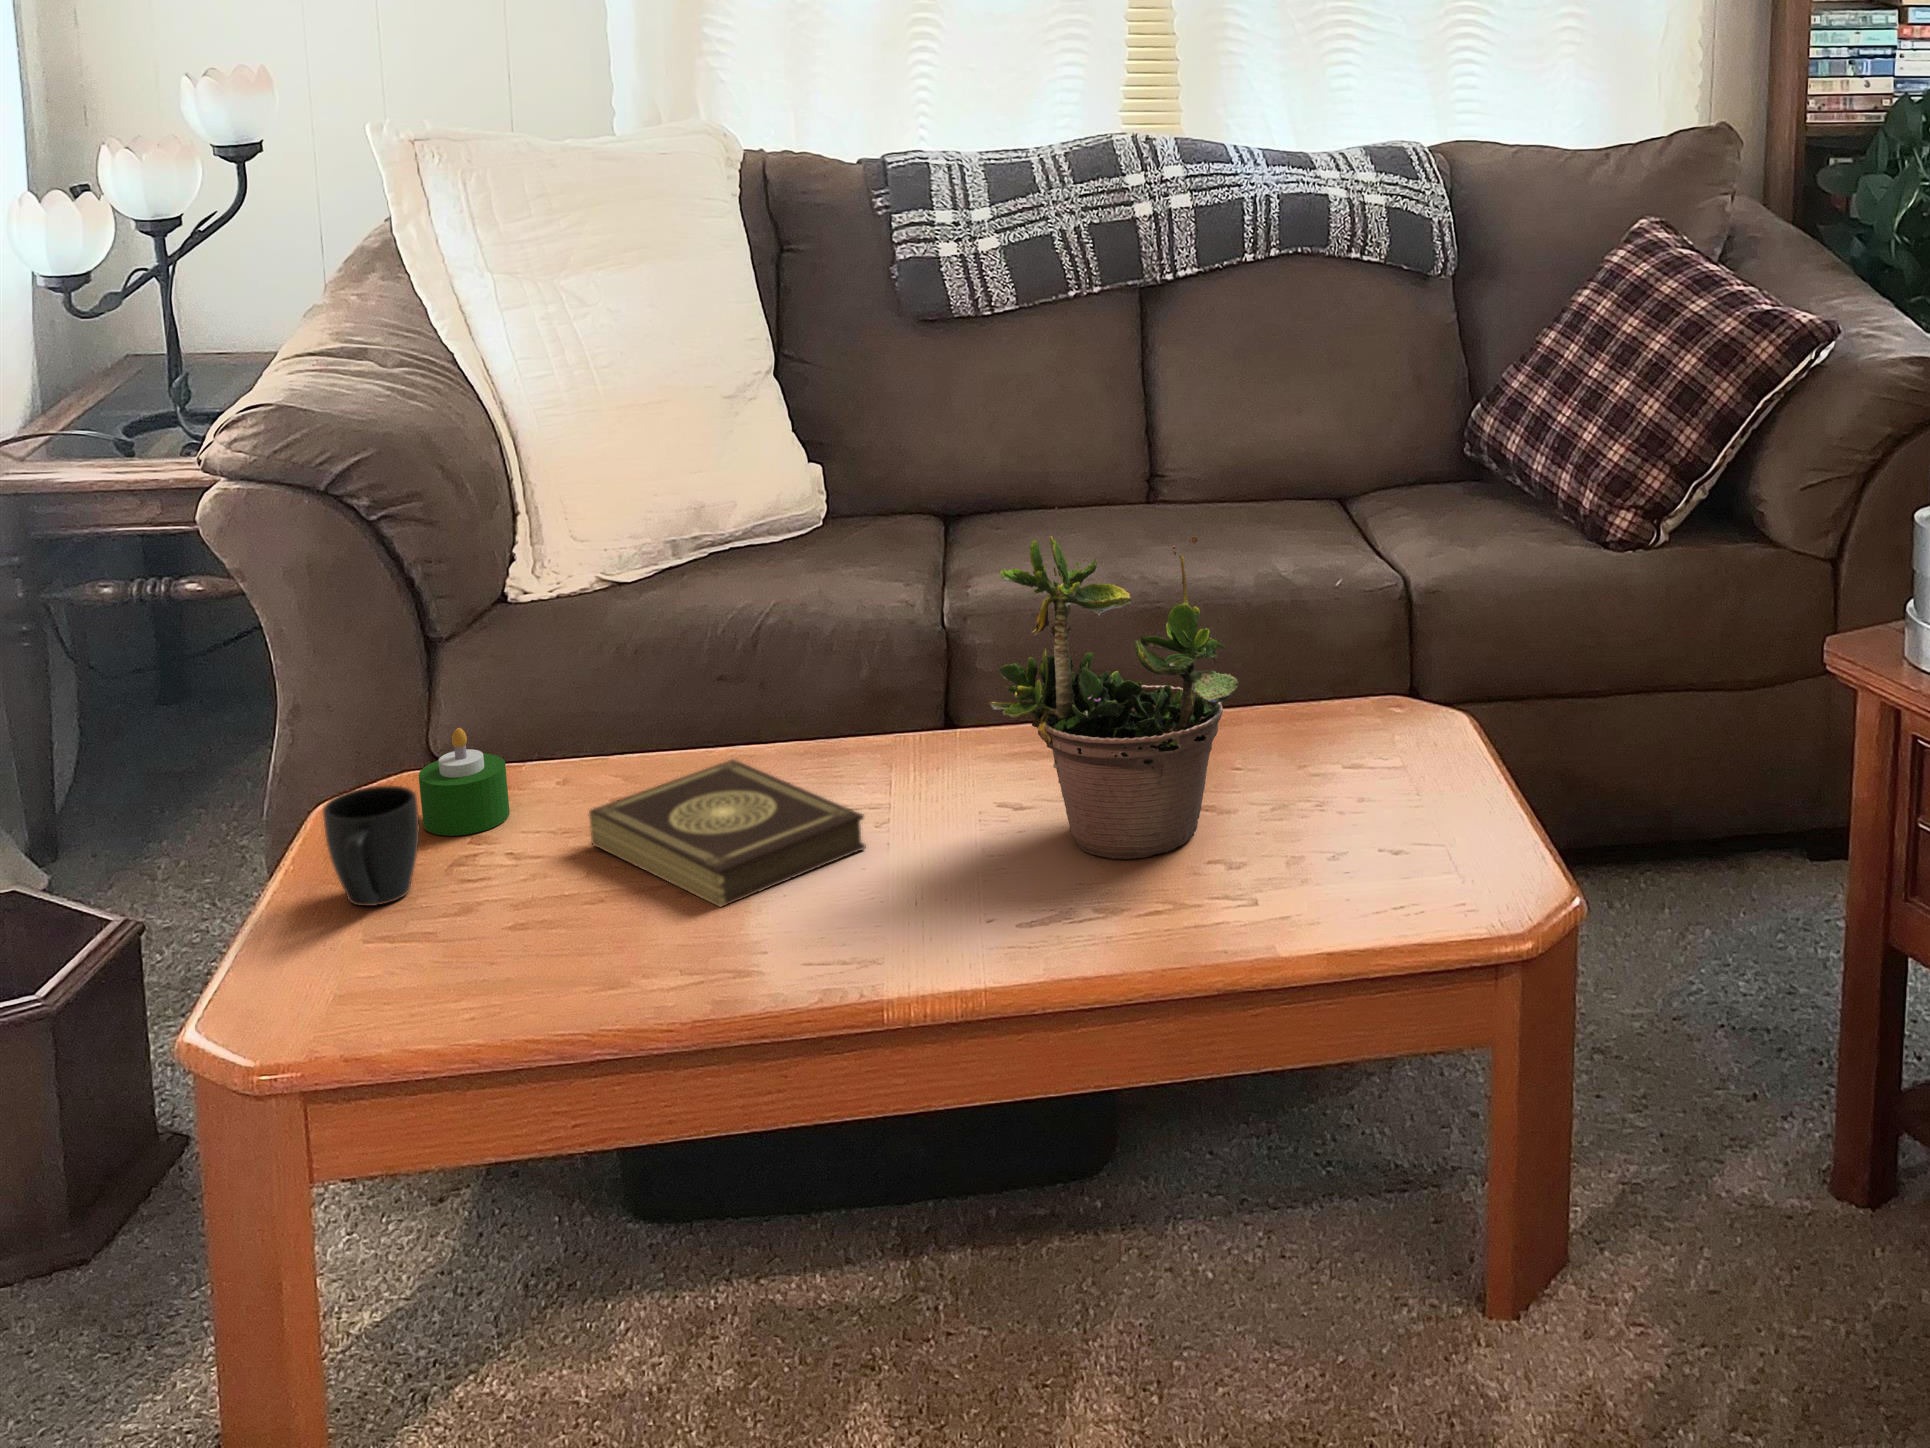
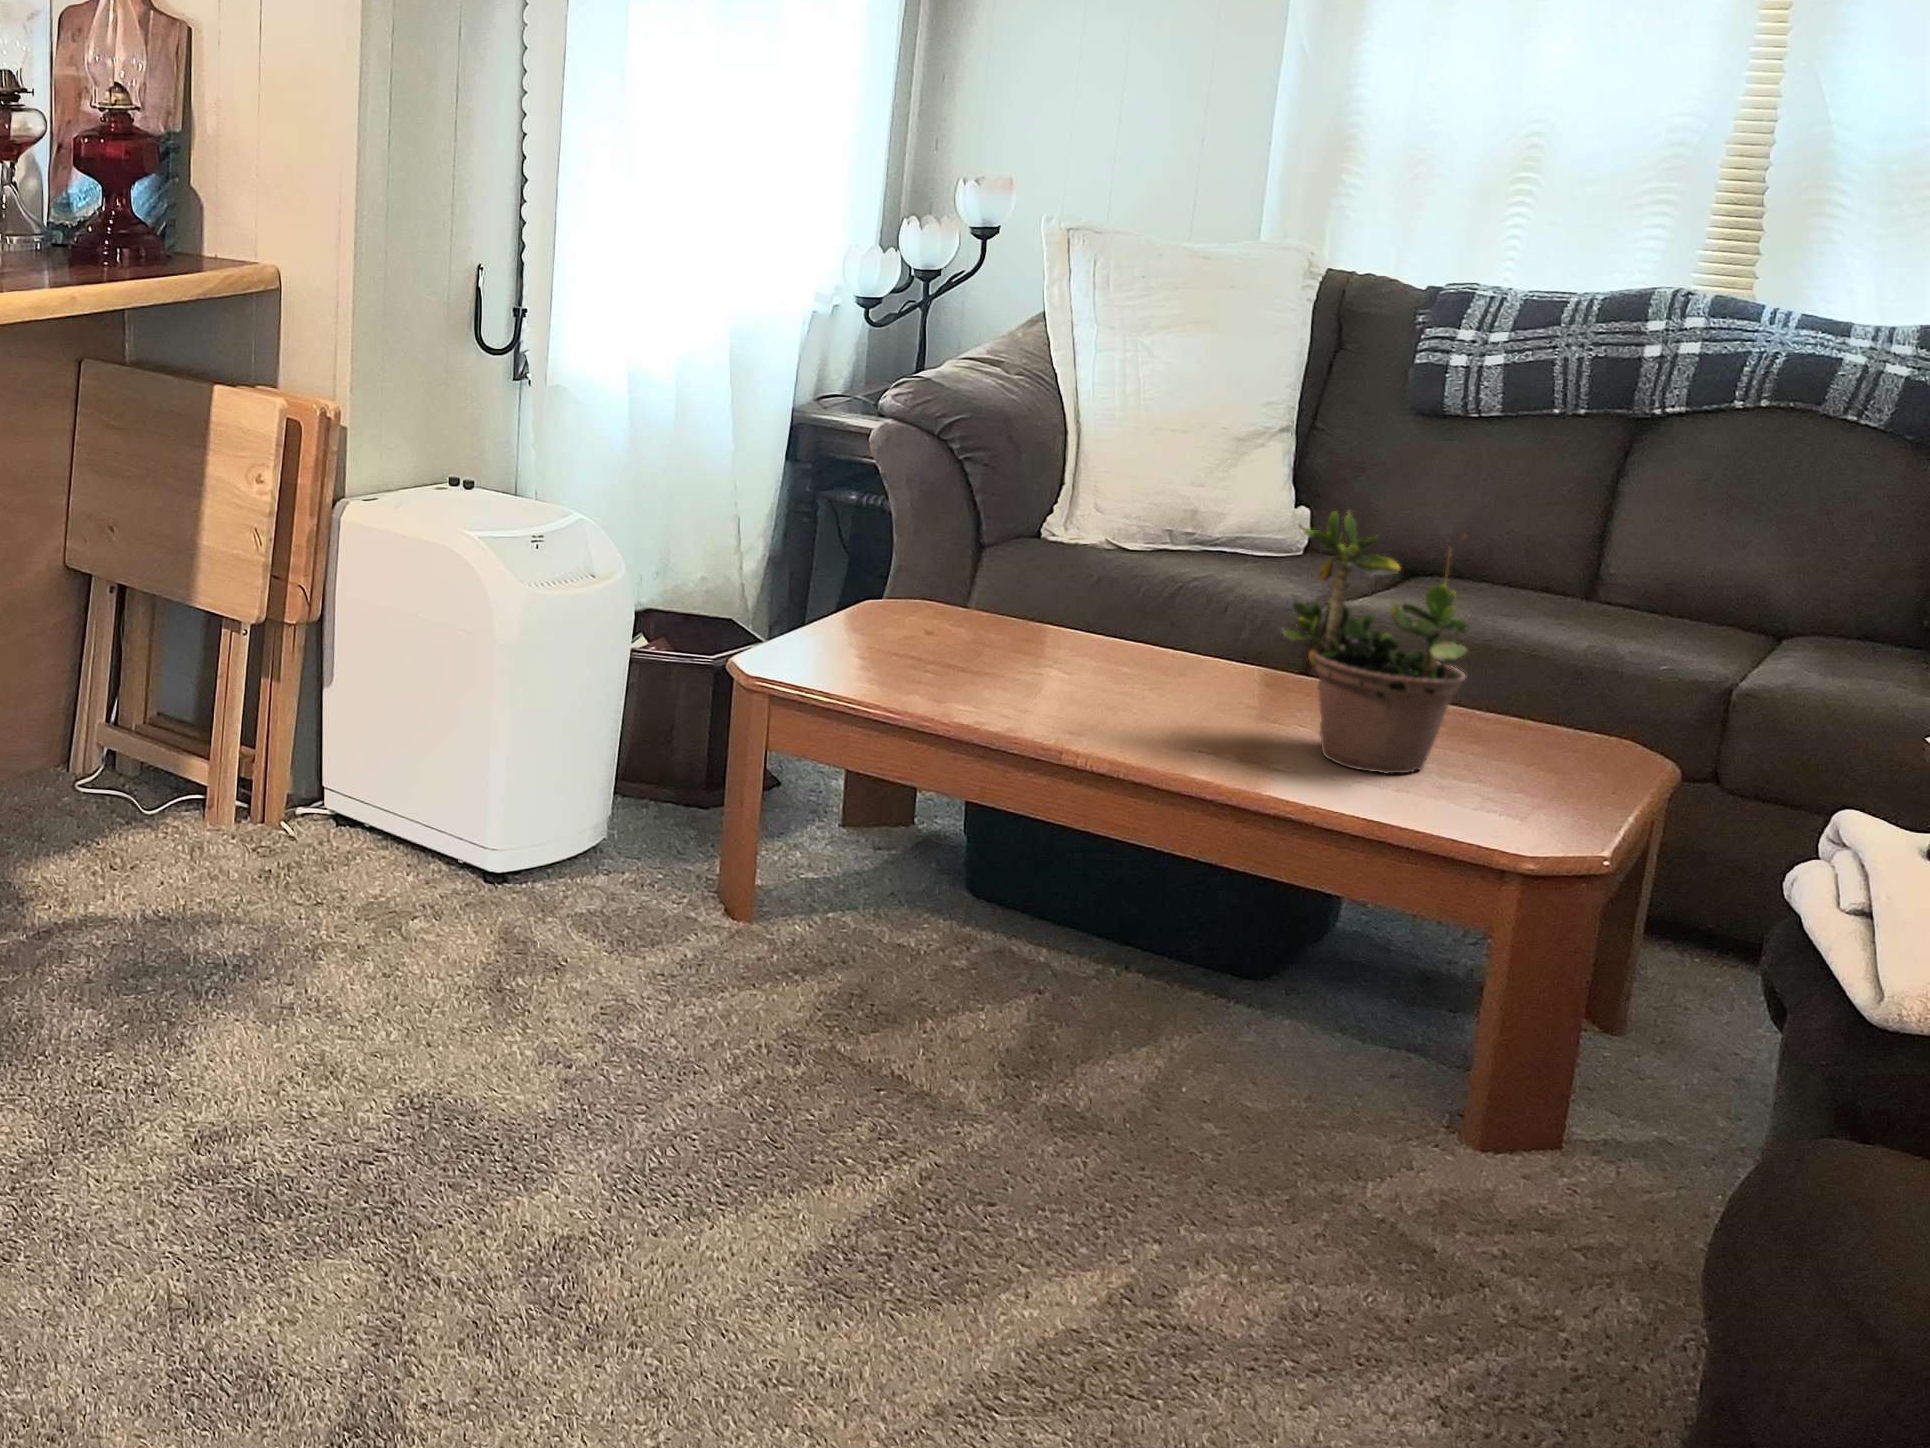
candle: present [419,728,510,836] -> none [914,573,973,643]
book: present [589,759,866,907] -> none [1003,641,1176,714]
mug: present [323,785,419,906] -> none [843,584,900,657]

